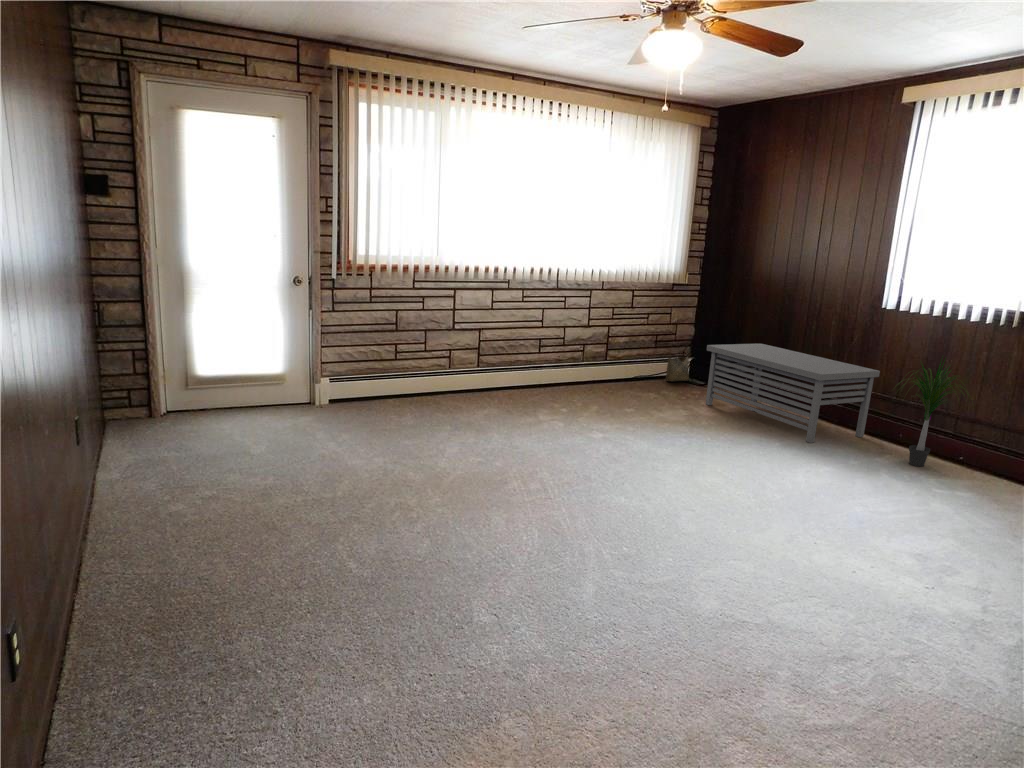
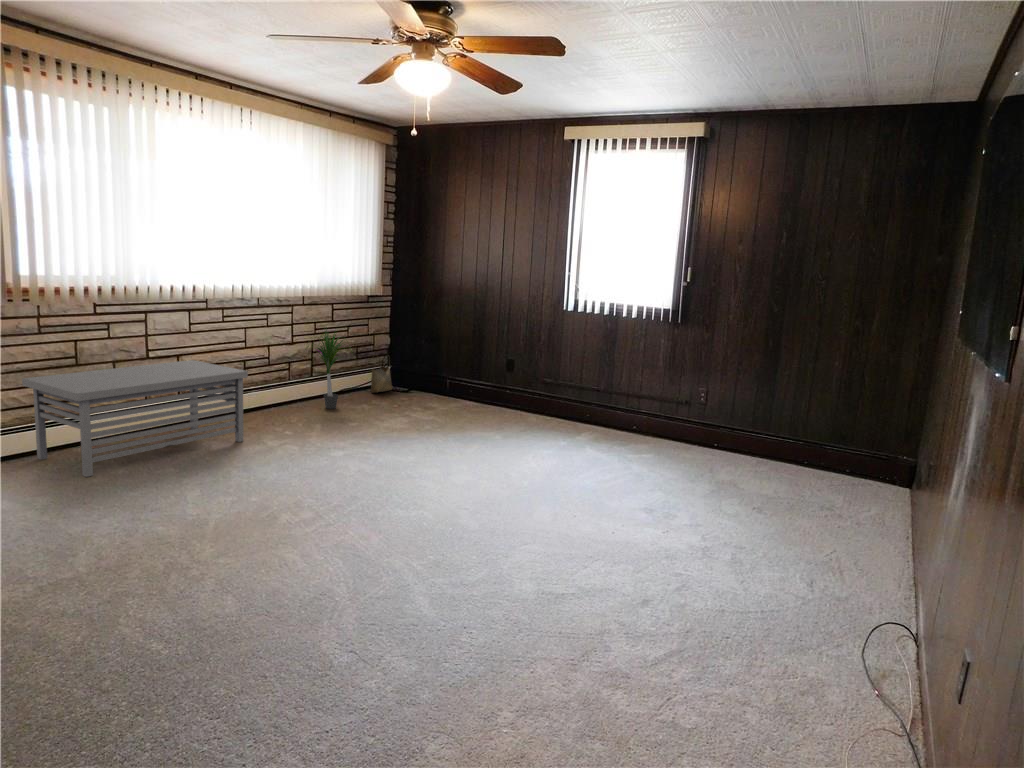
storage bench: present [706,343,880,443] -> present [22,360,248,477]
potted plant: present [899,363,968,466] -> present [305,331,352,409]

